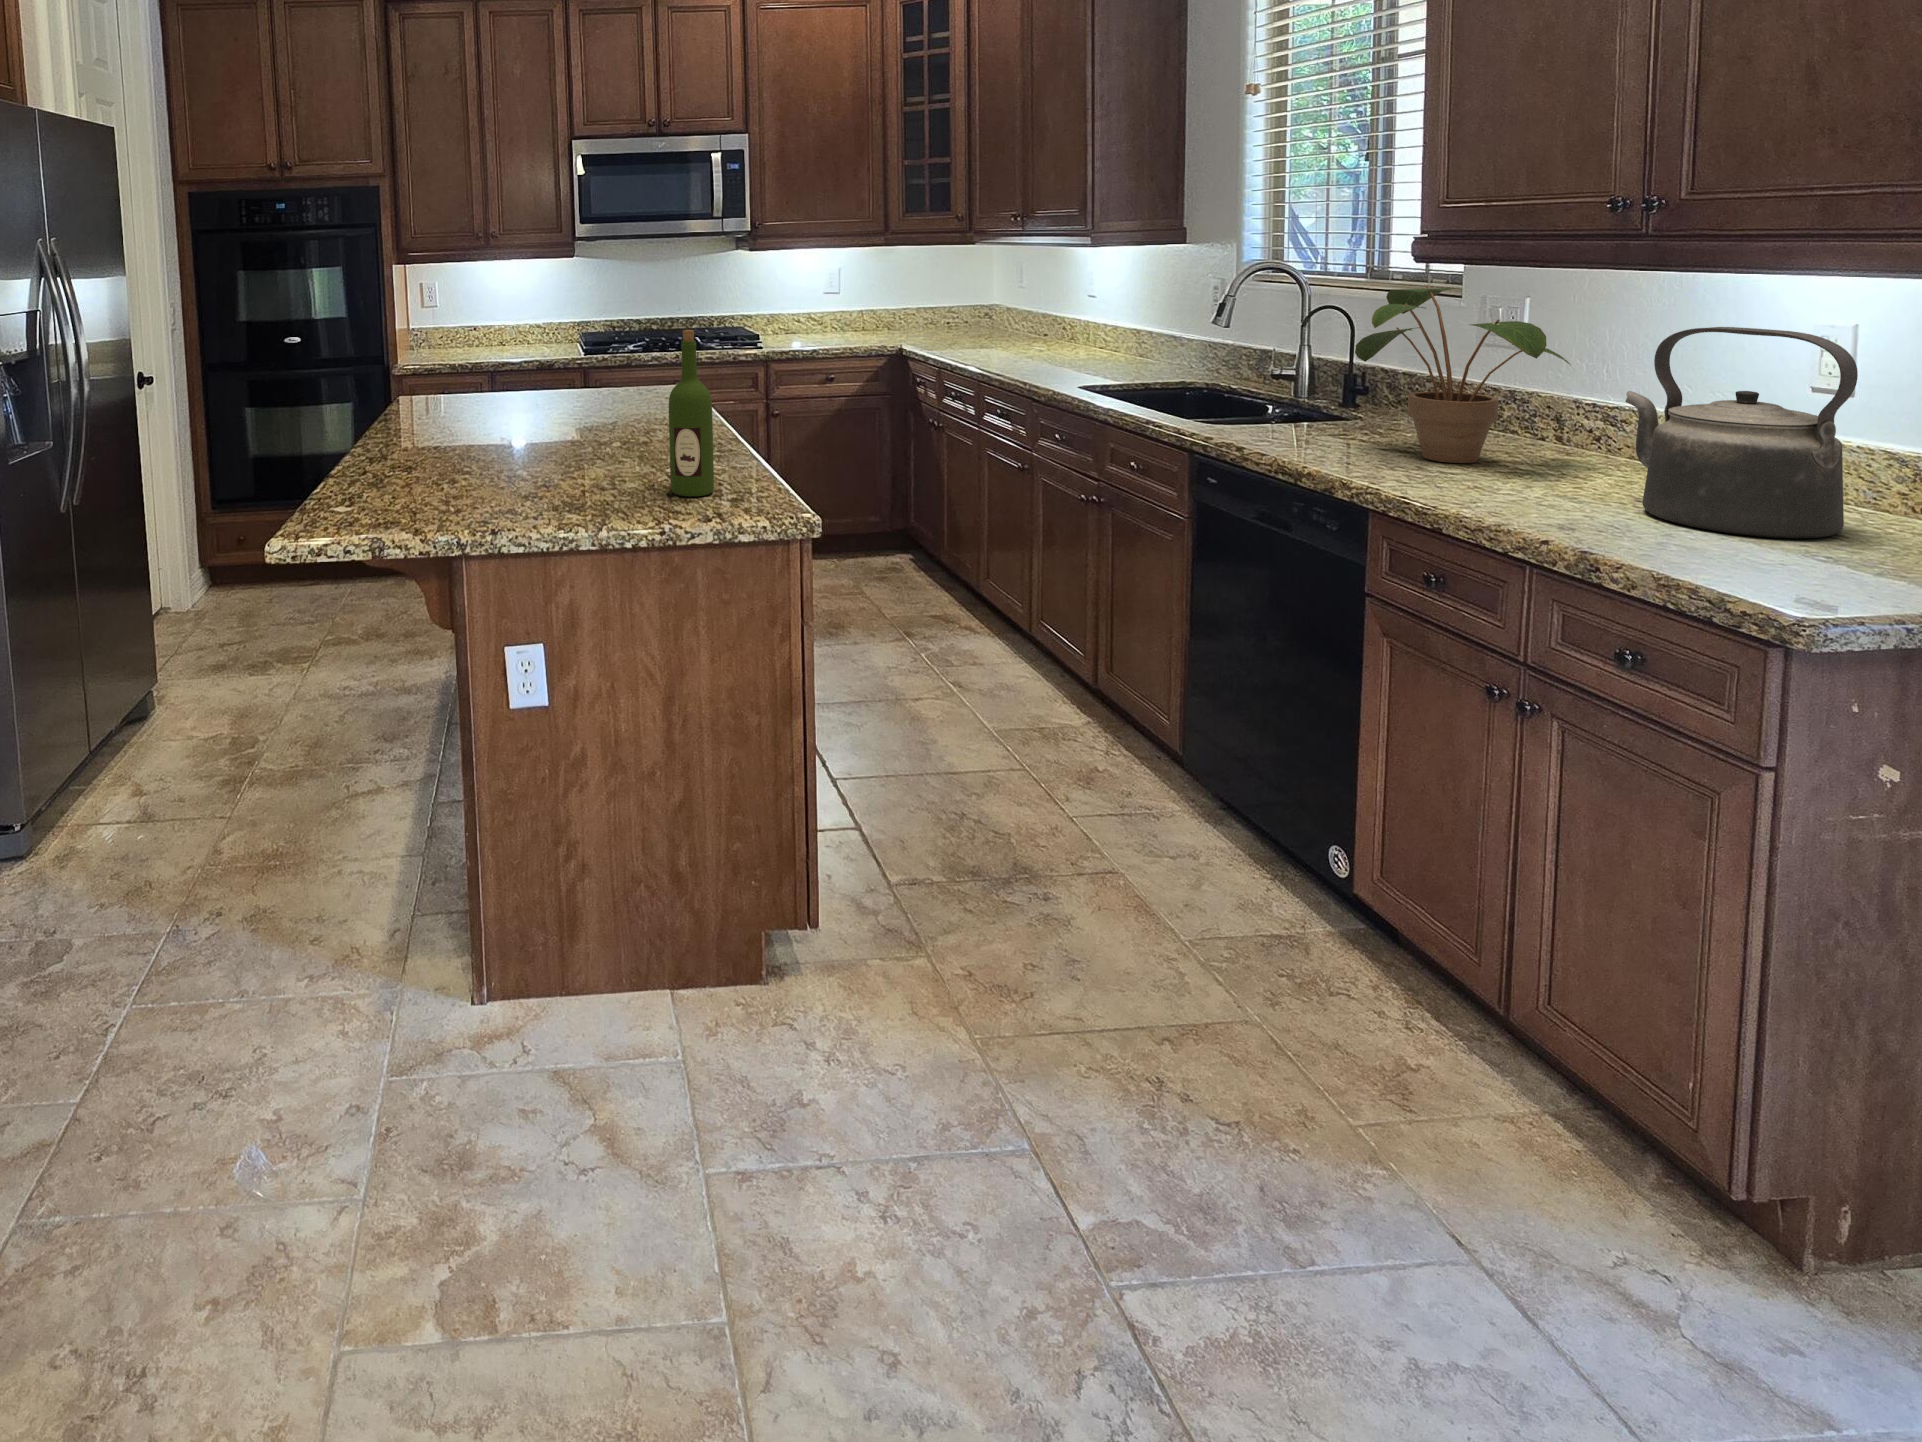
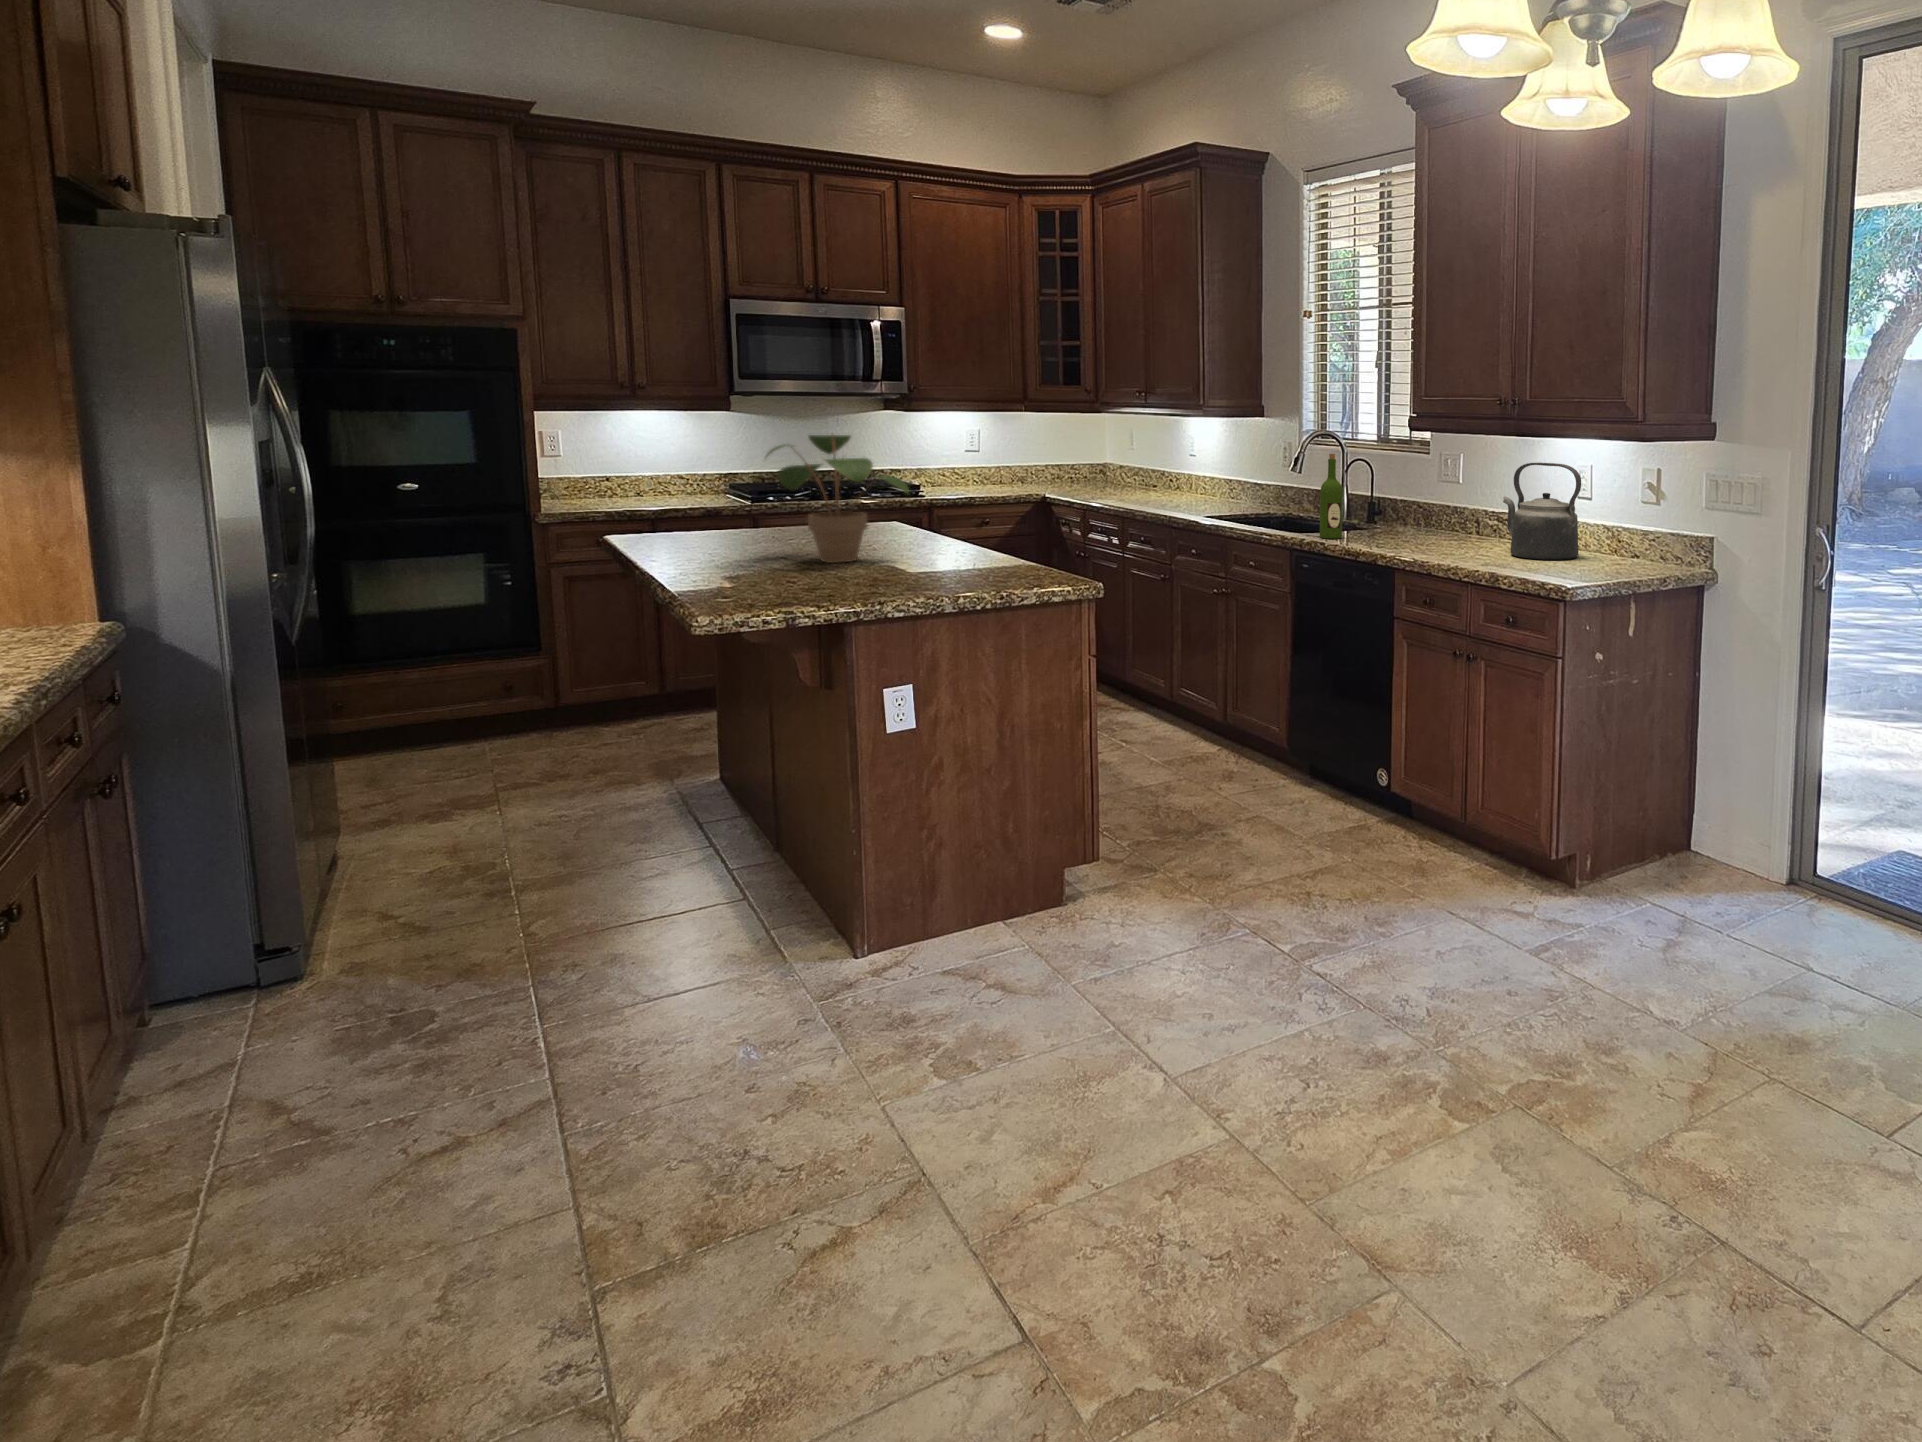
potted plant: present [1355,285,1570,463] -> present [766,435,909,563]
wine bottle: present [669,330,714,497] -> present [1320,454,1343,539]

